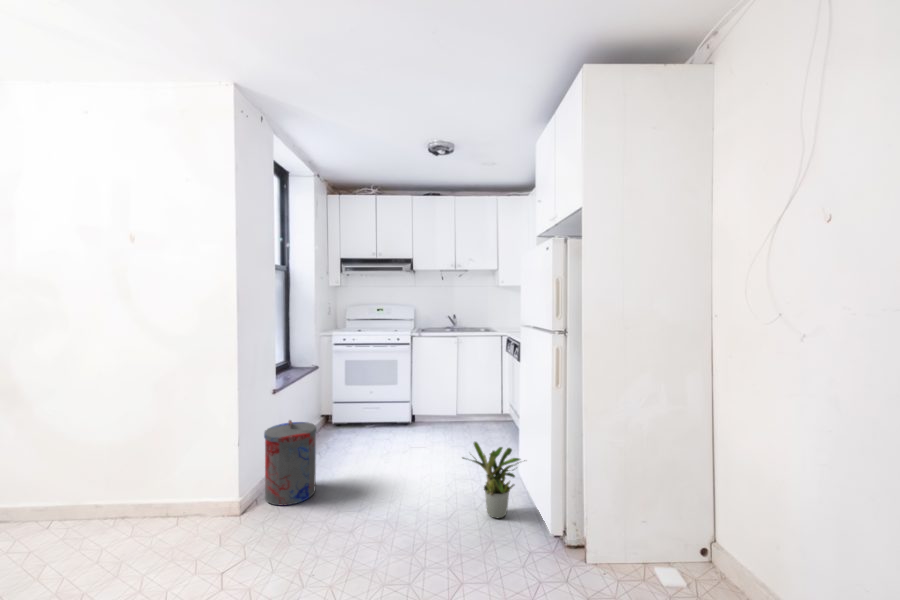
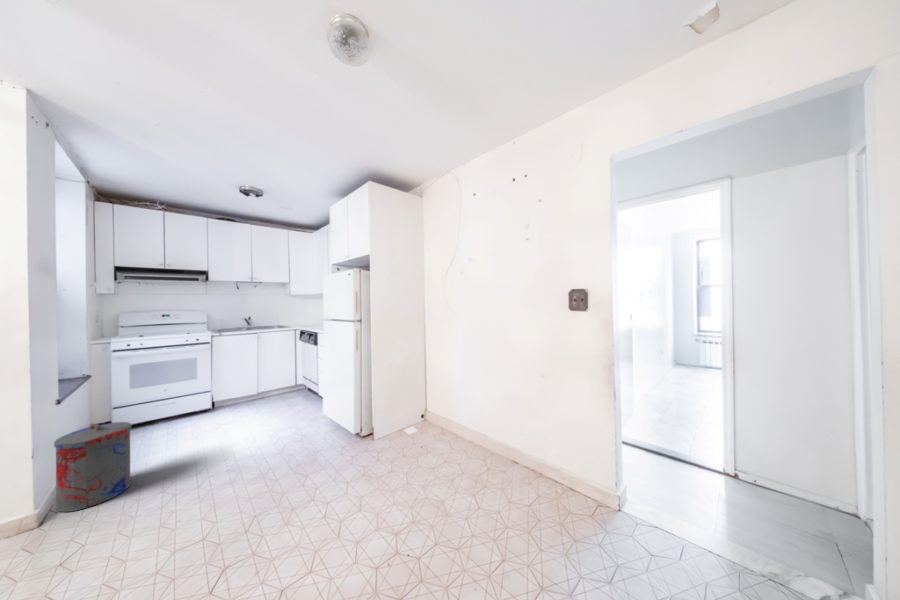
potted plant: present [463,442,525,518] -> none [291,396,337,442]

